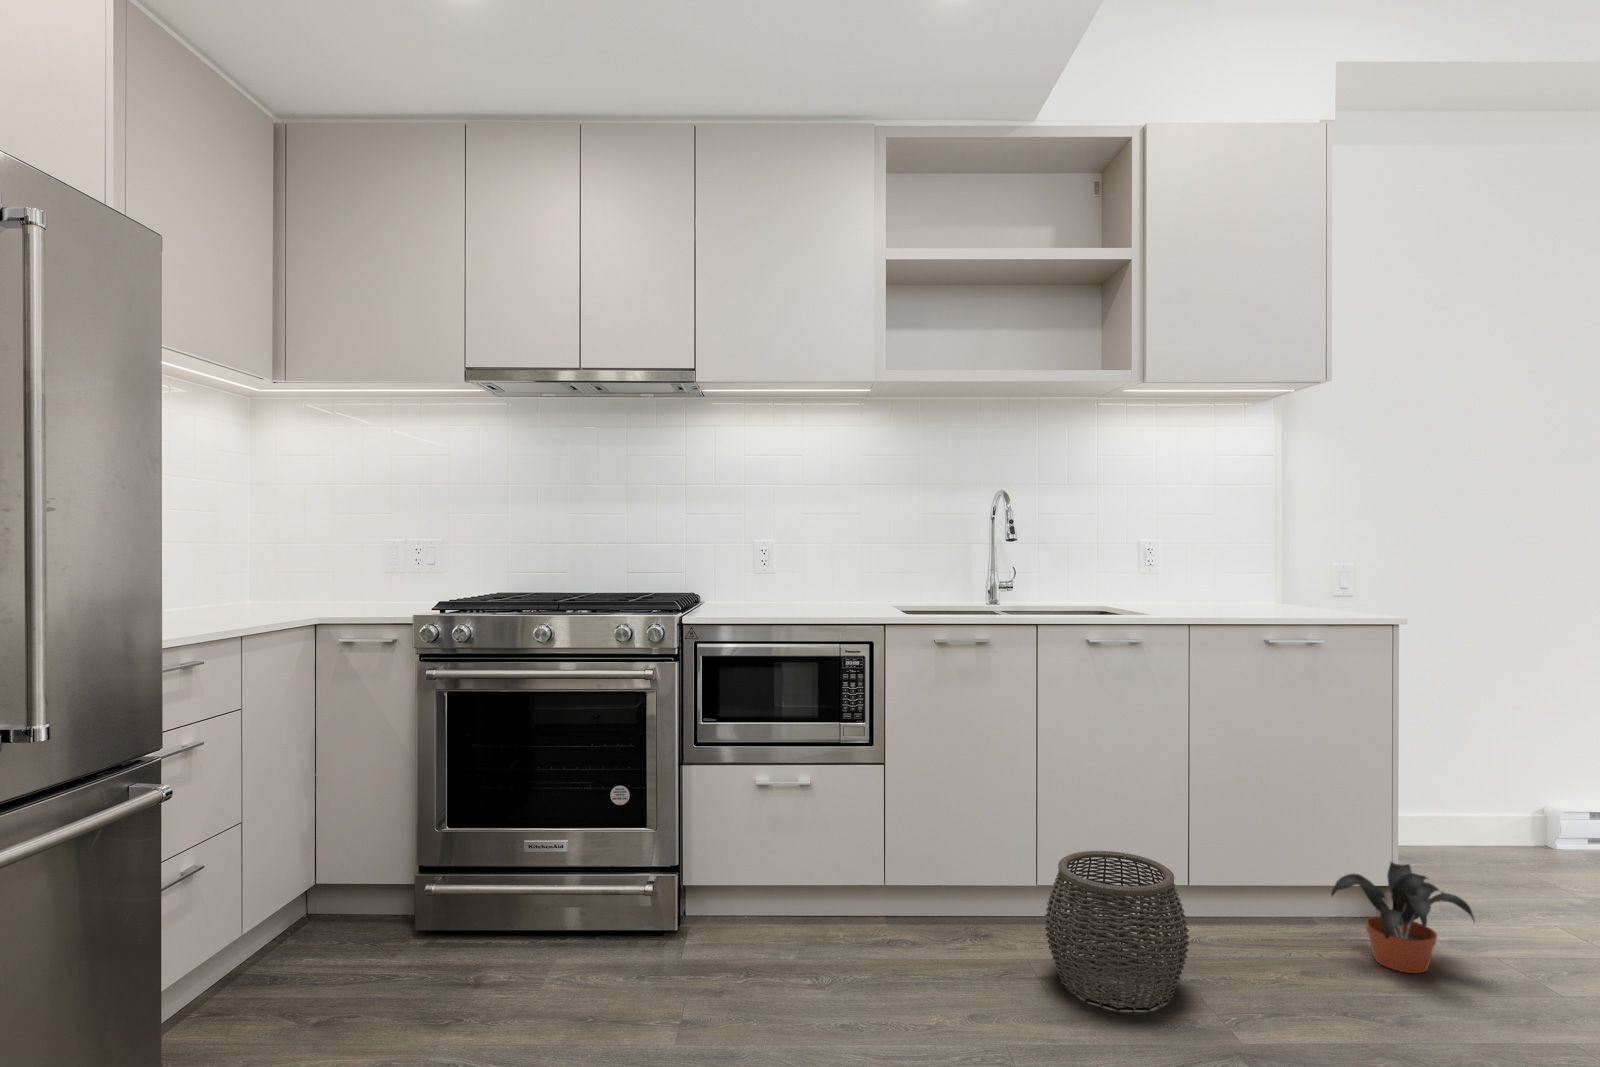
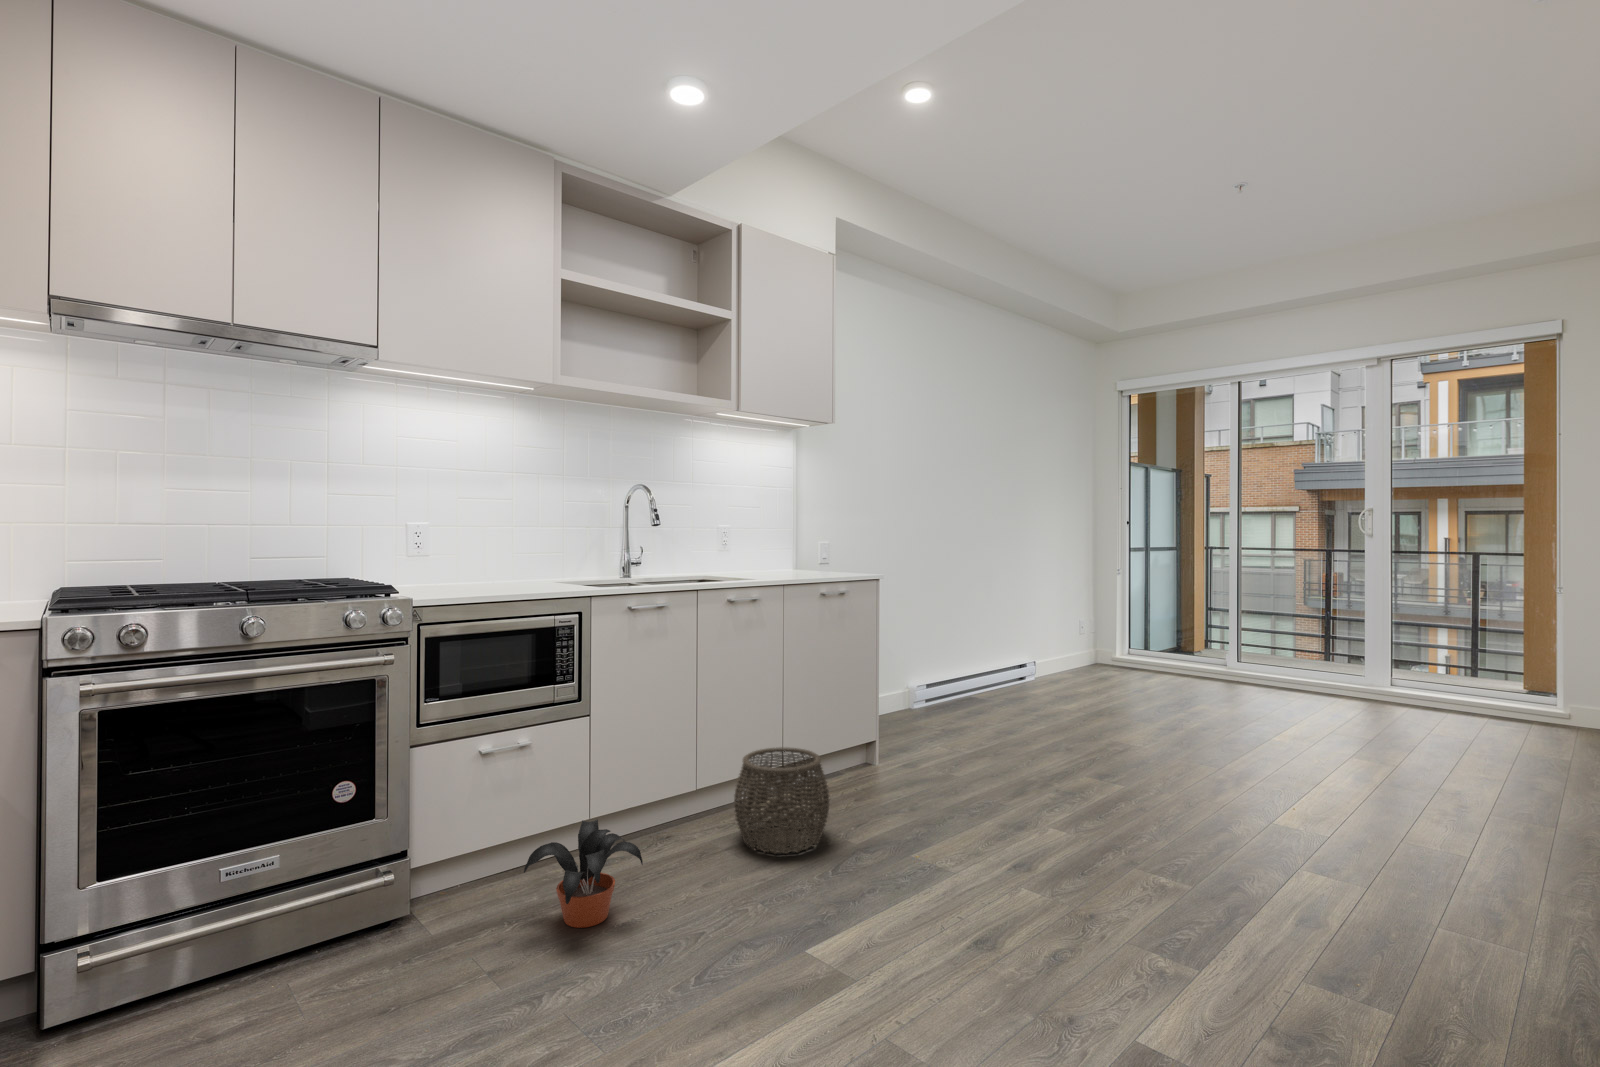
potted plant: present [1331,862,1474,973] -> present [524,820,643,928]

